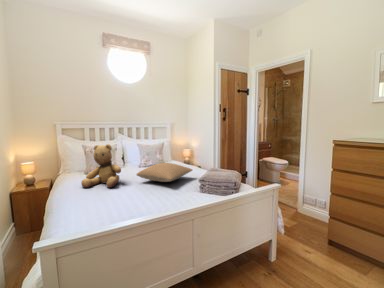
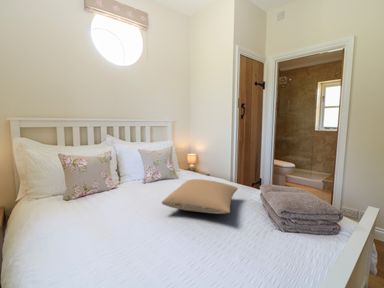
teddy bear: present [81,144,121,188] -> none [68,154,138,237]

